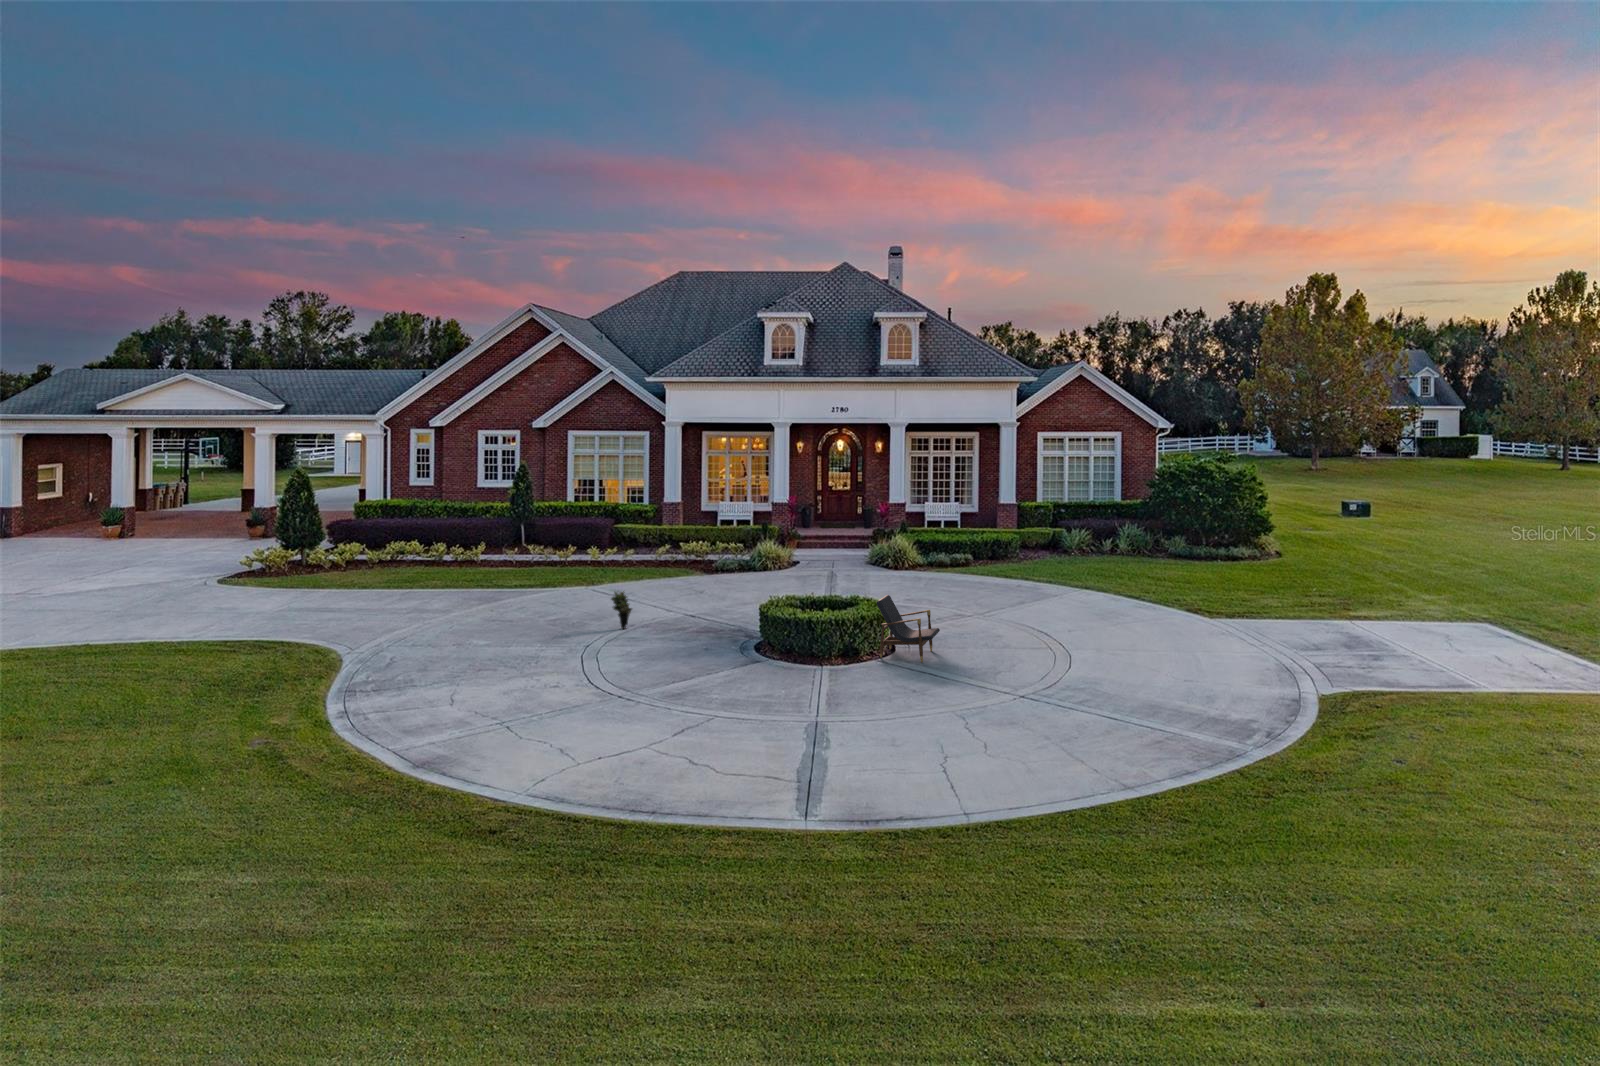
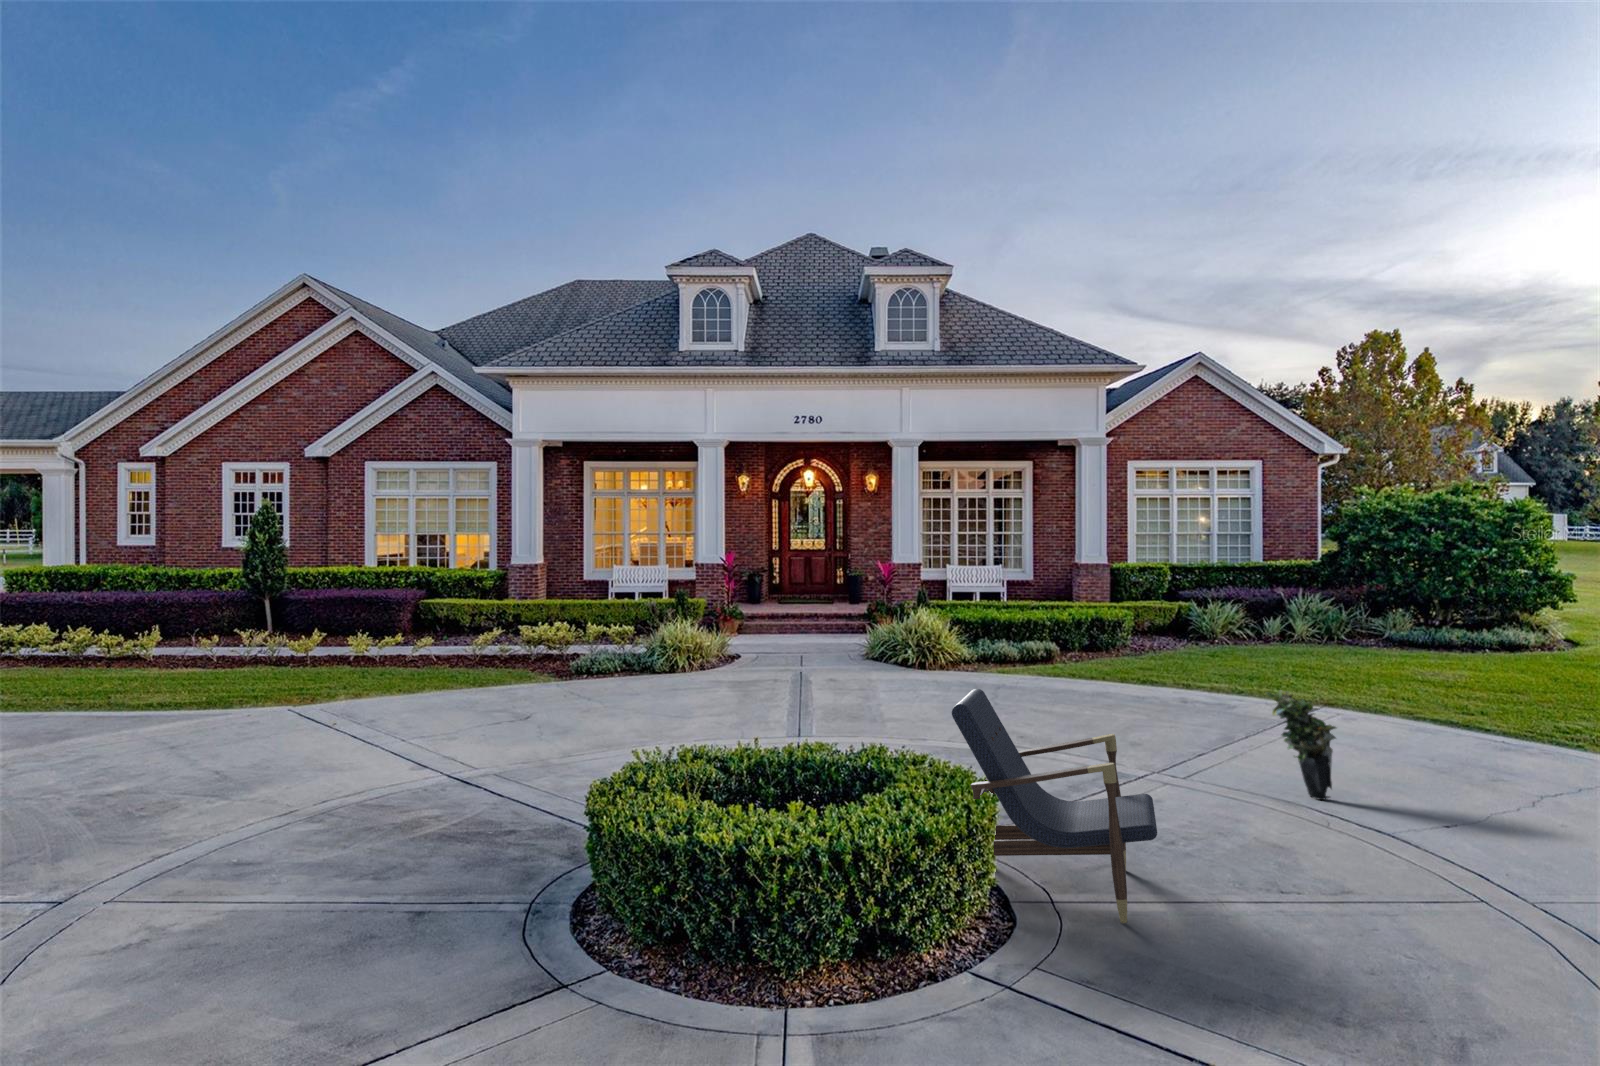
potted plant: present [611,591,632,629] -> present [1266,690,1336,800]

